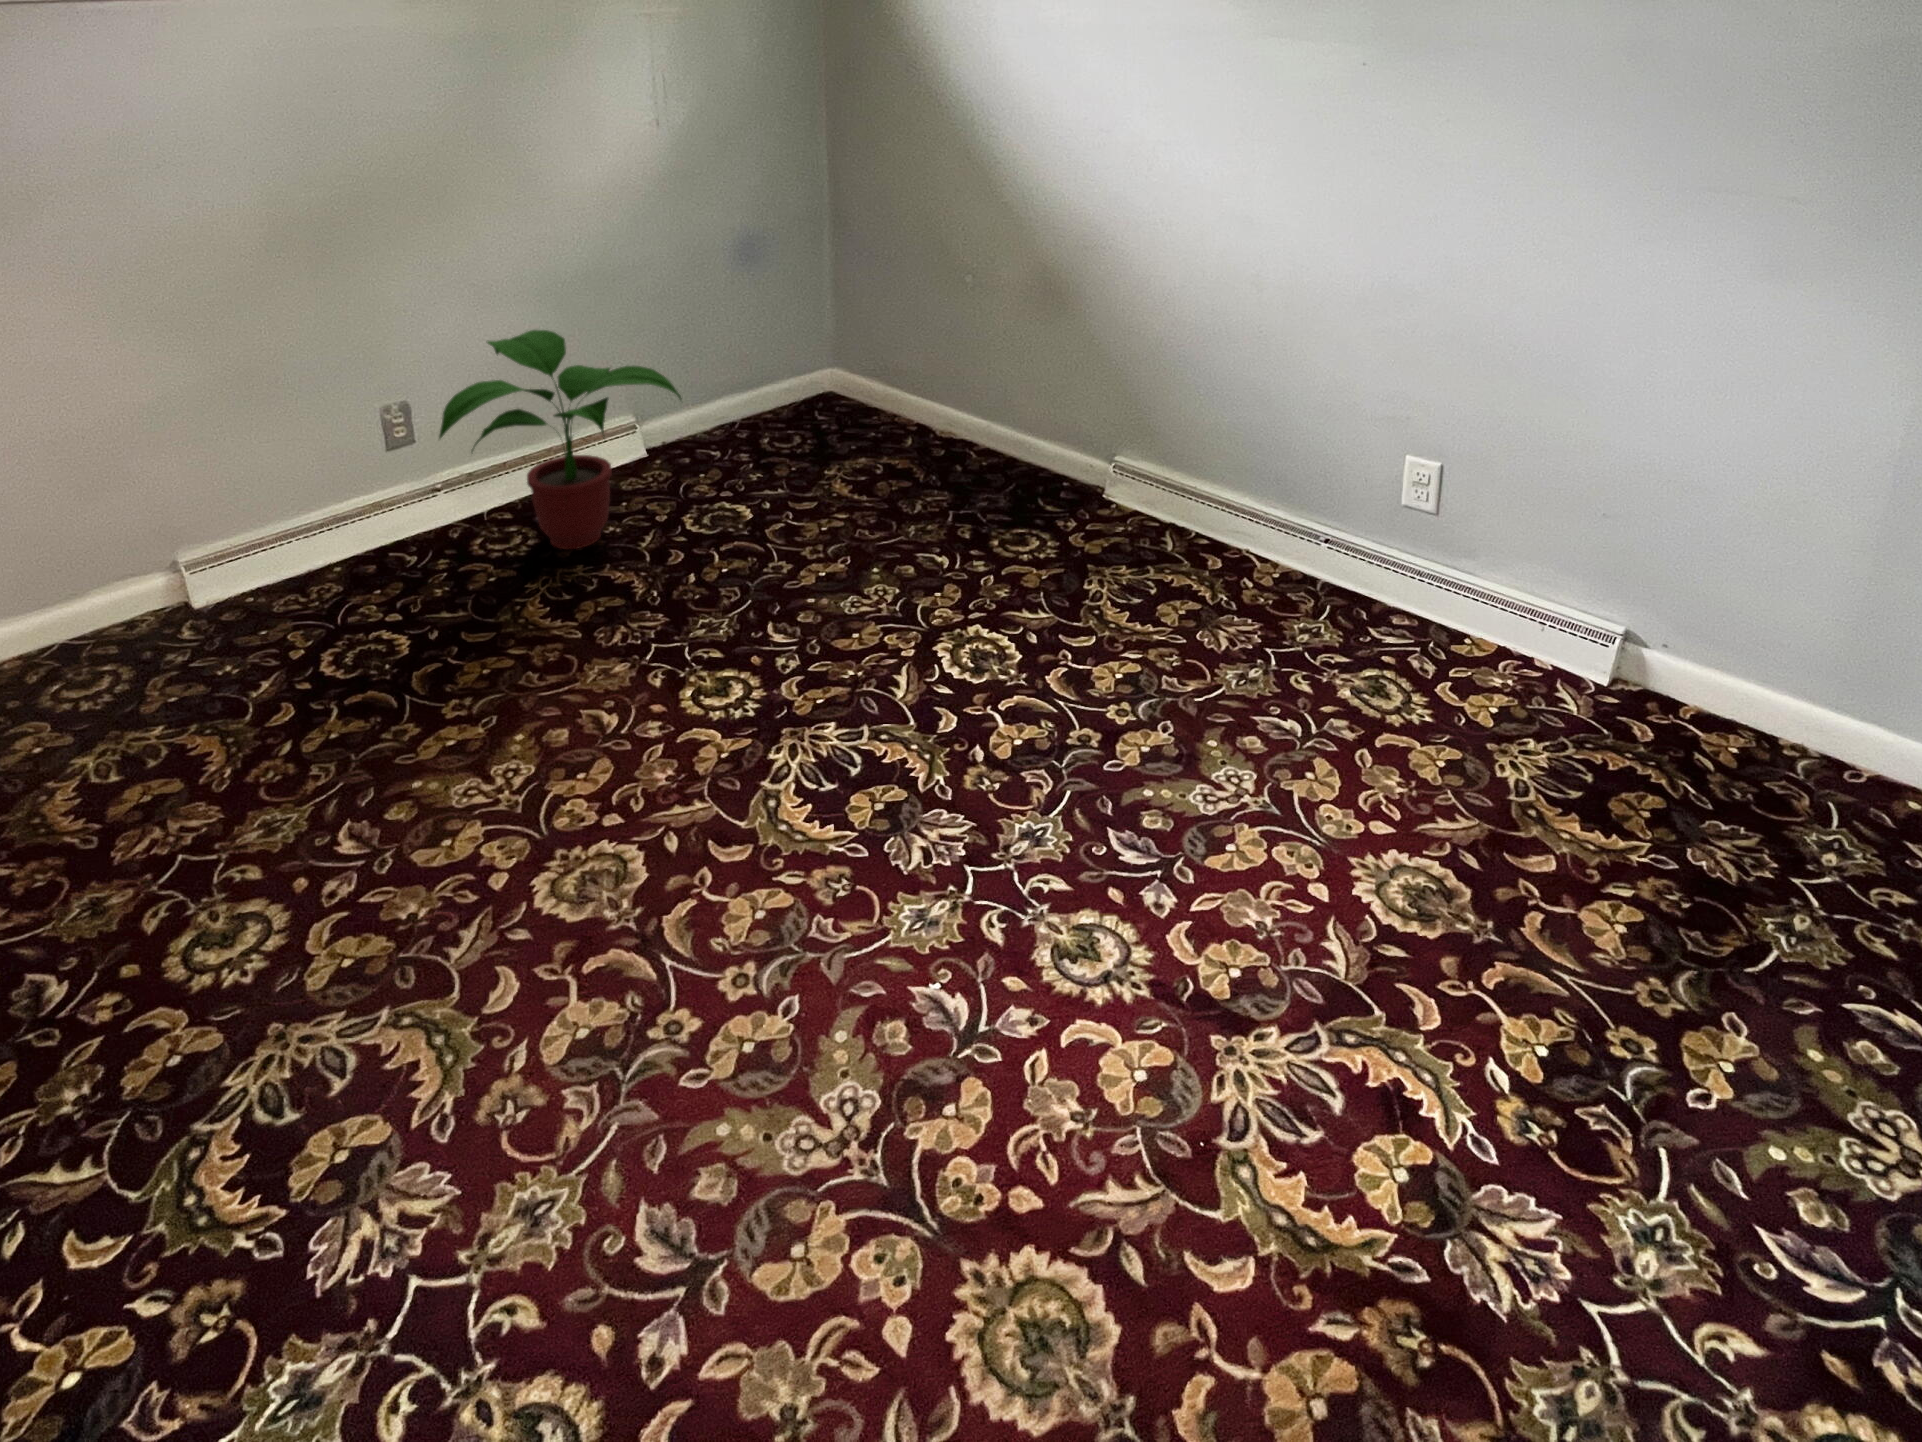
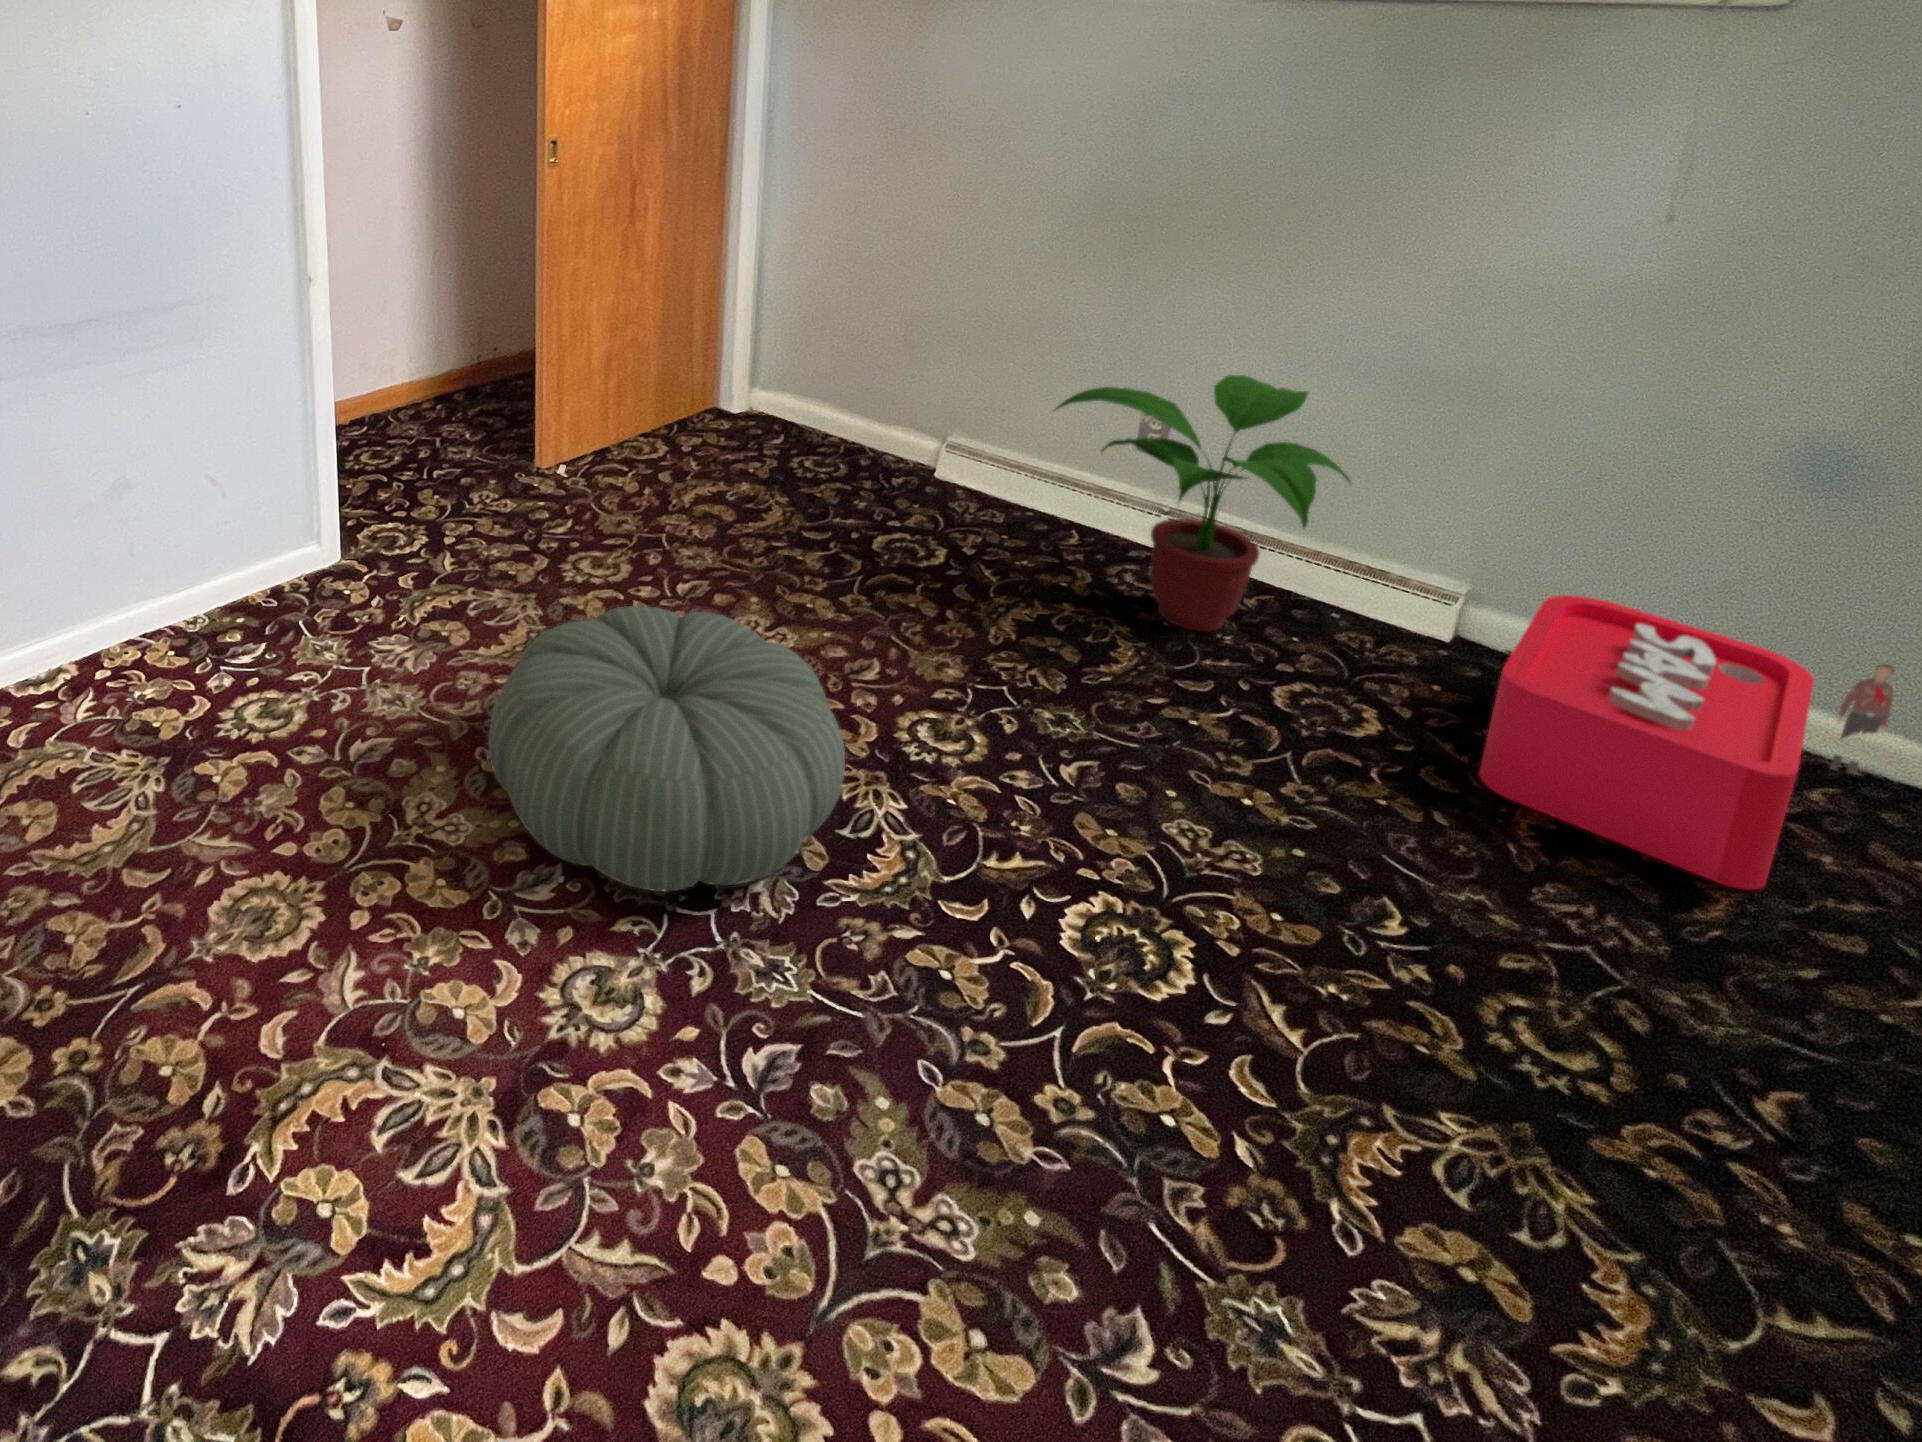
storage bin: none [703,334,897,489] -> present [1479,595,1894,890]
pouf: none [607,680,993,1023] -> present [488,606,845,892]

